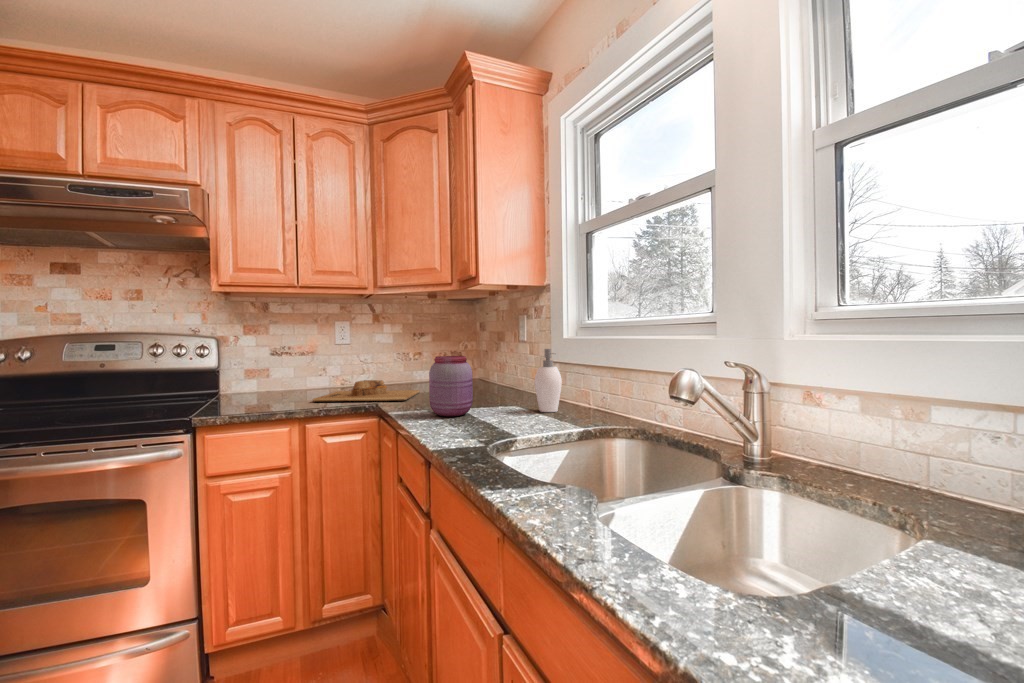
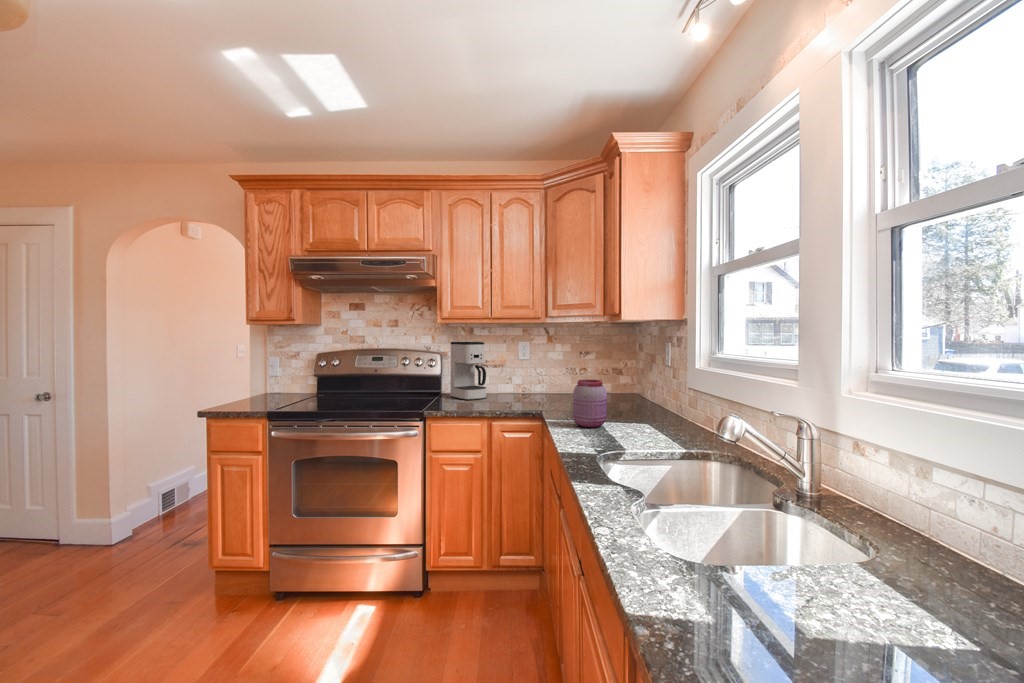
coffee maker: none [234,319,291,400] -> present [450,342,486,400]
soap dispenser: present [535,349,562,412] -> none [659,378,683,432]
cutting board: present [313,380,420,401] -> none [498,391,579,409]

